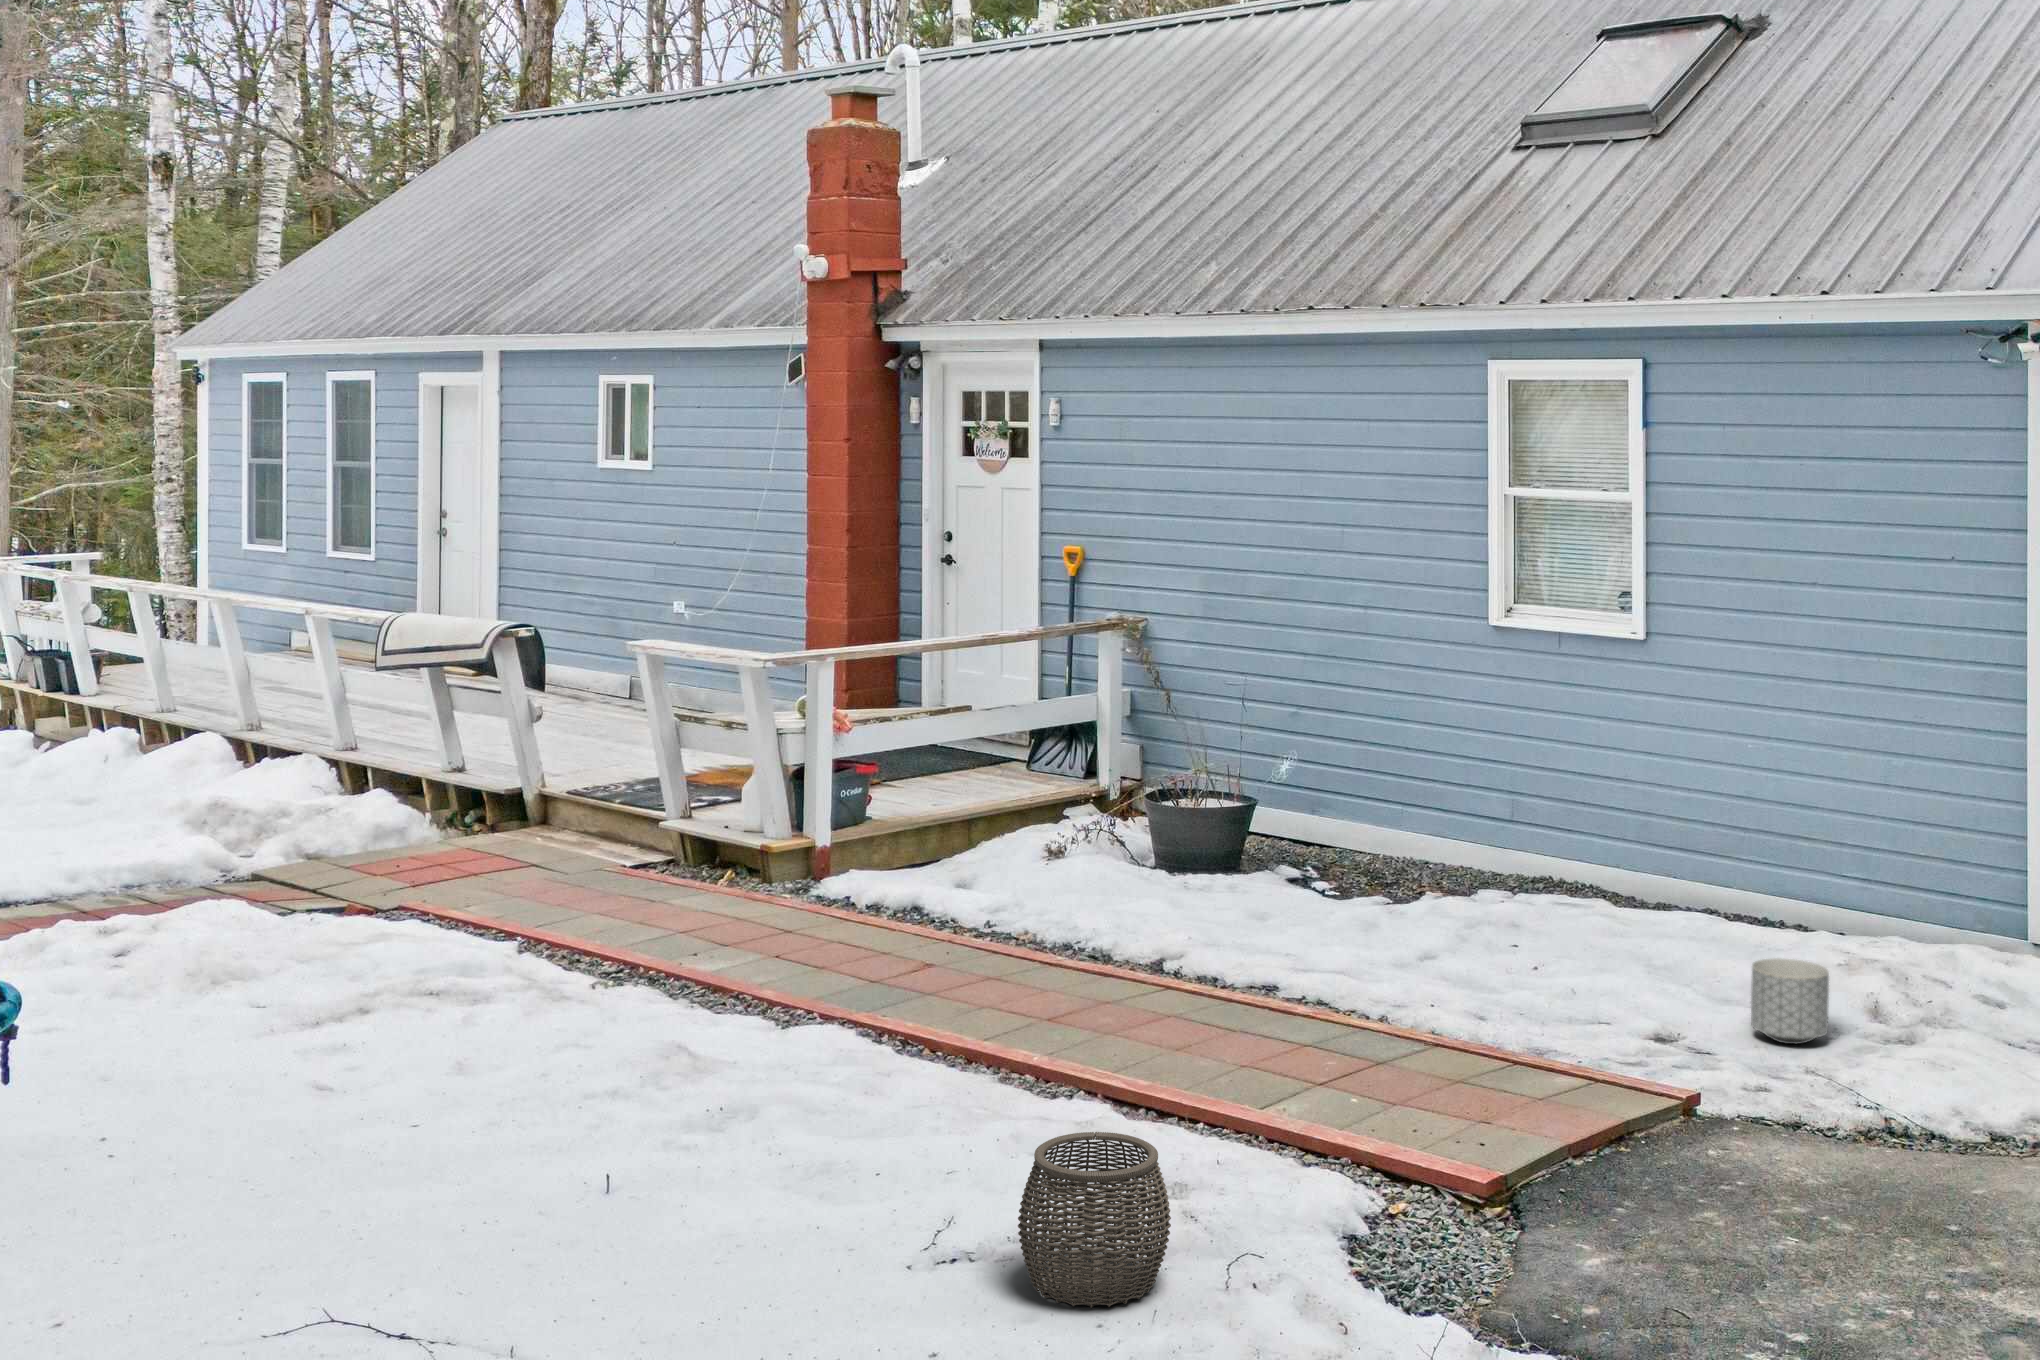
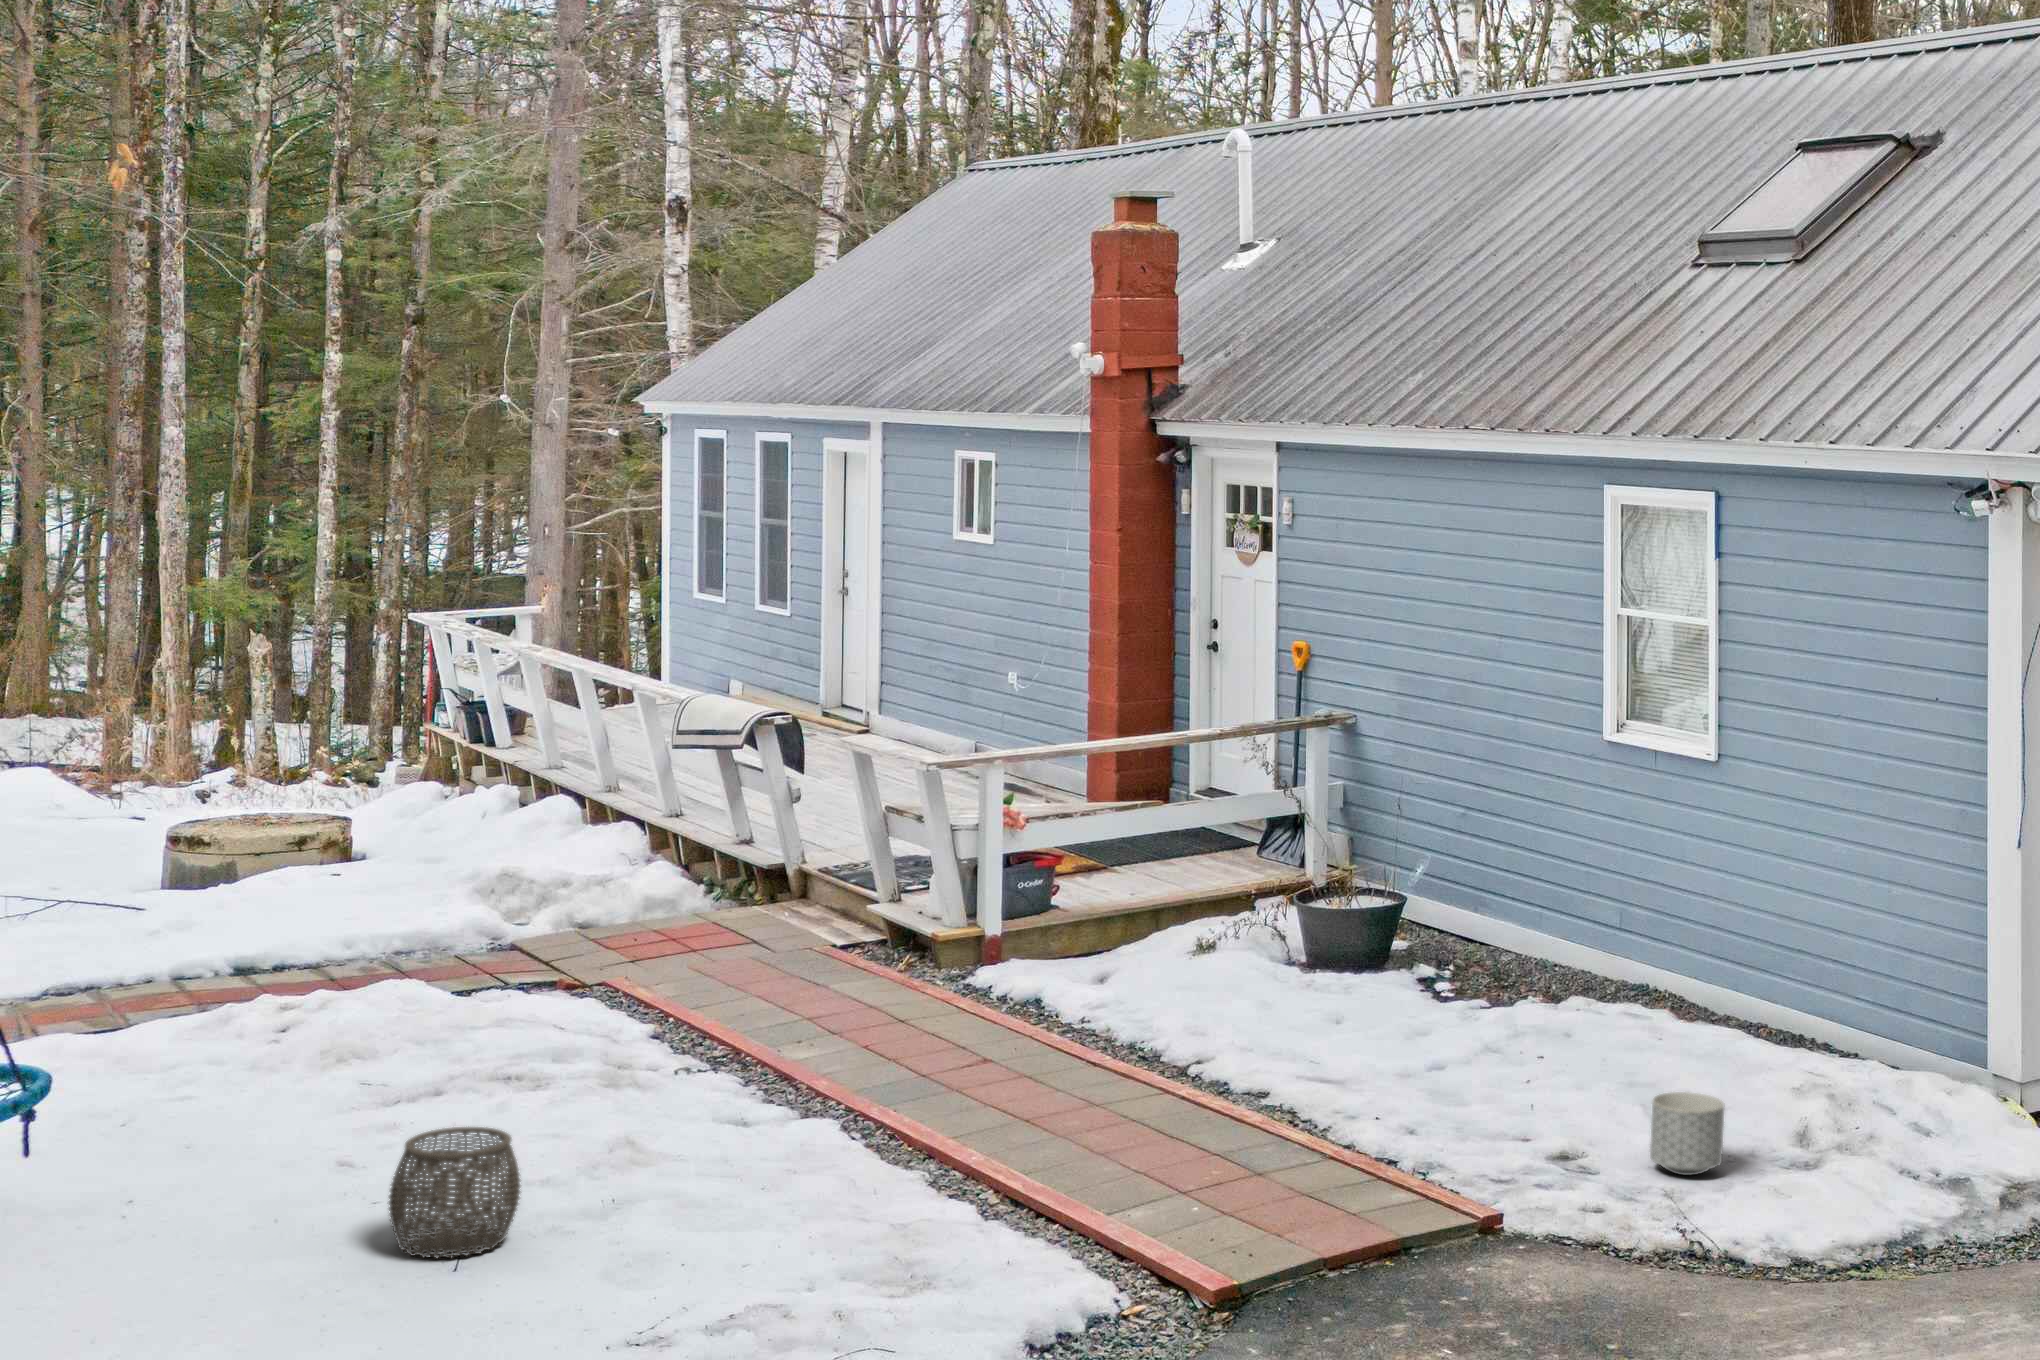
woven basket: present [1018,1132,1171,1308] -> present [389,1127,521,1258]

